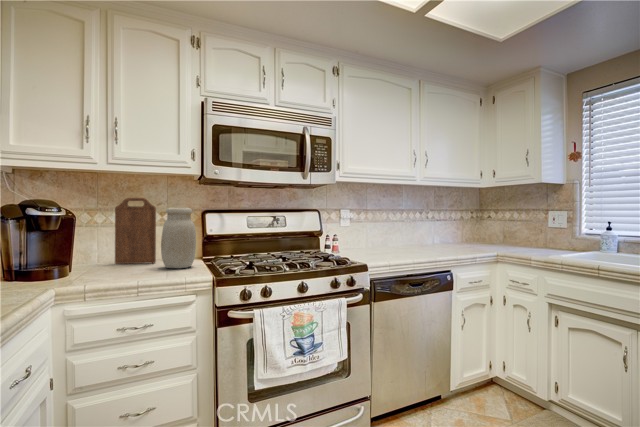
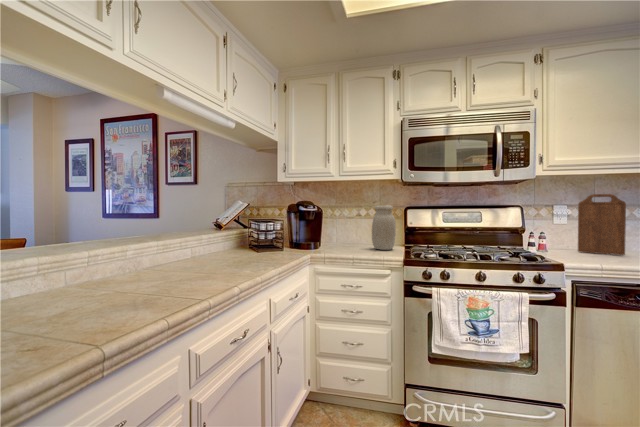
cutting board: present [115,198,156,264] -> present [578,194,626,255]

